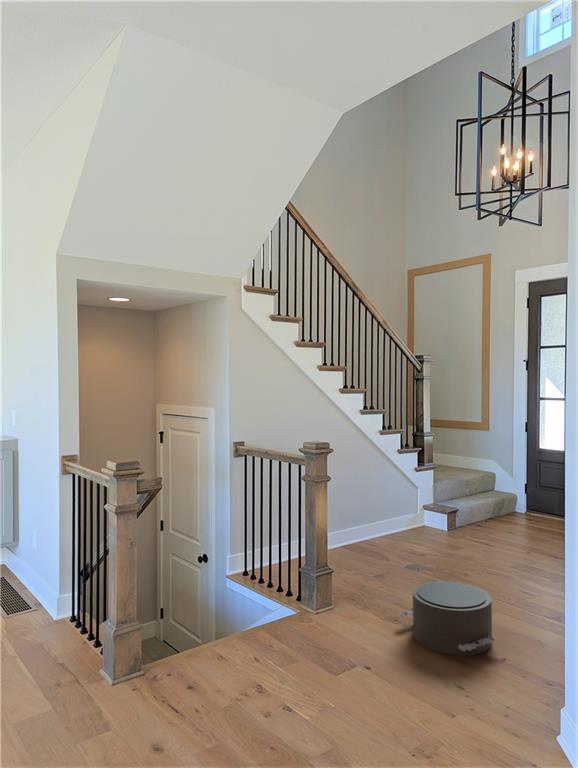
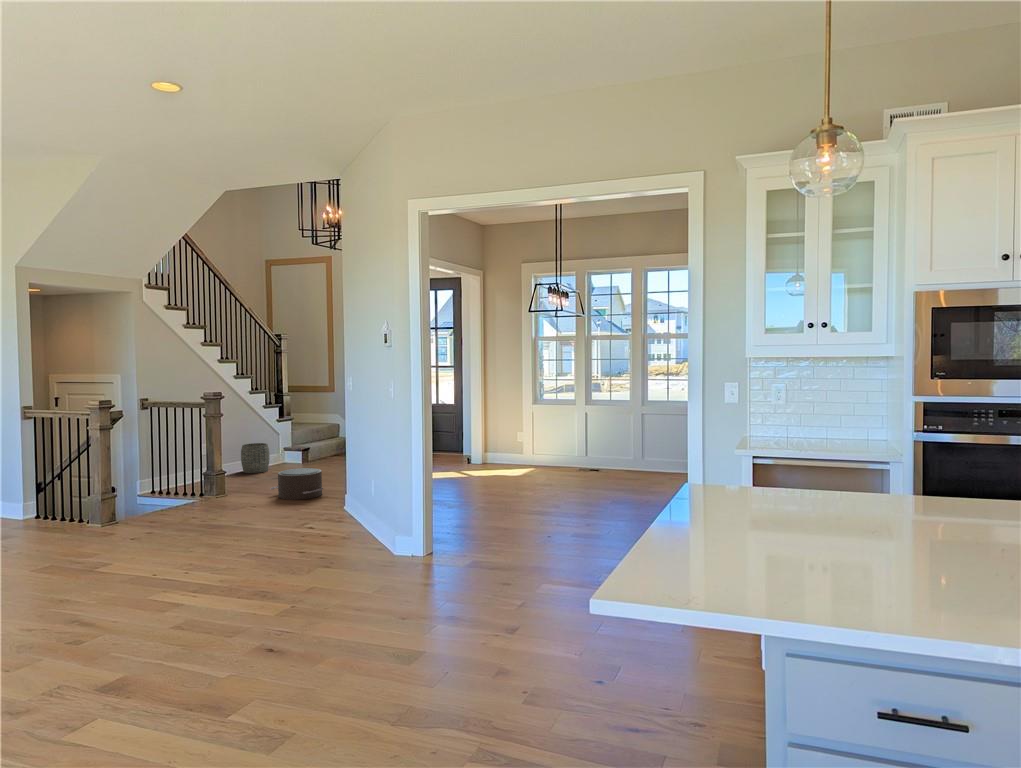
woven basket: none [366,502,403,547] -> present [241,443,269,473]

